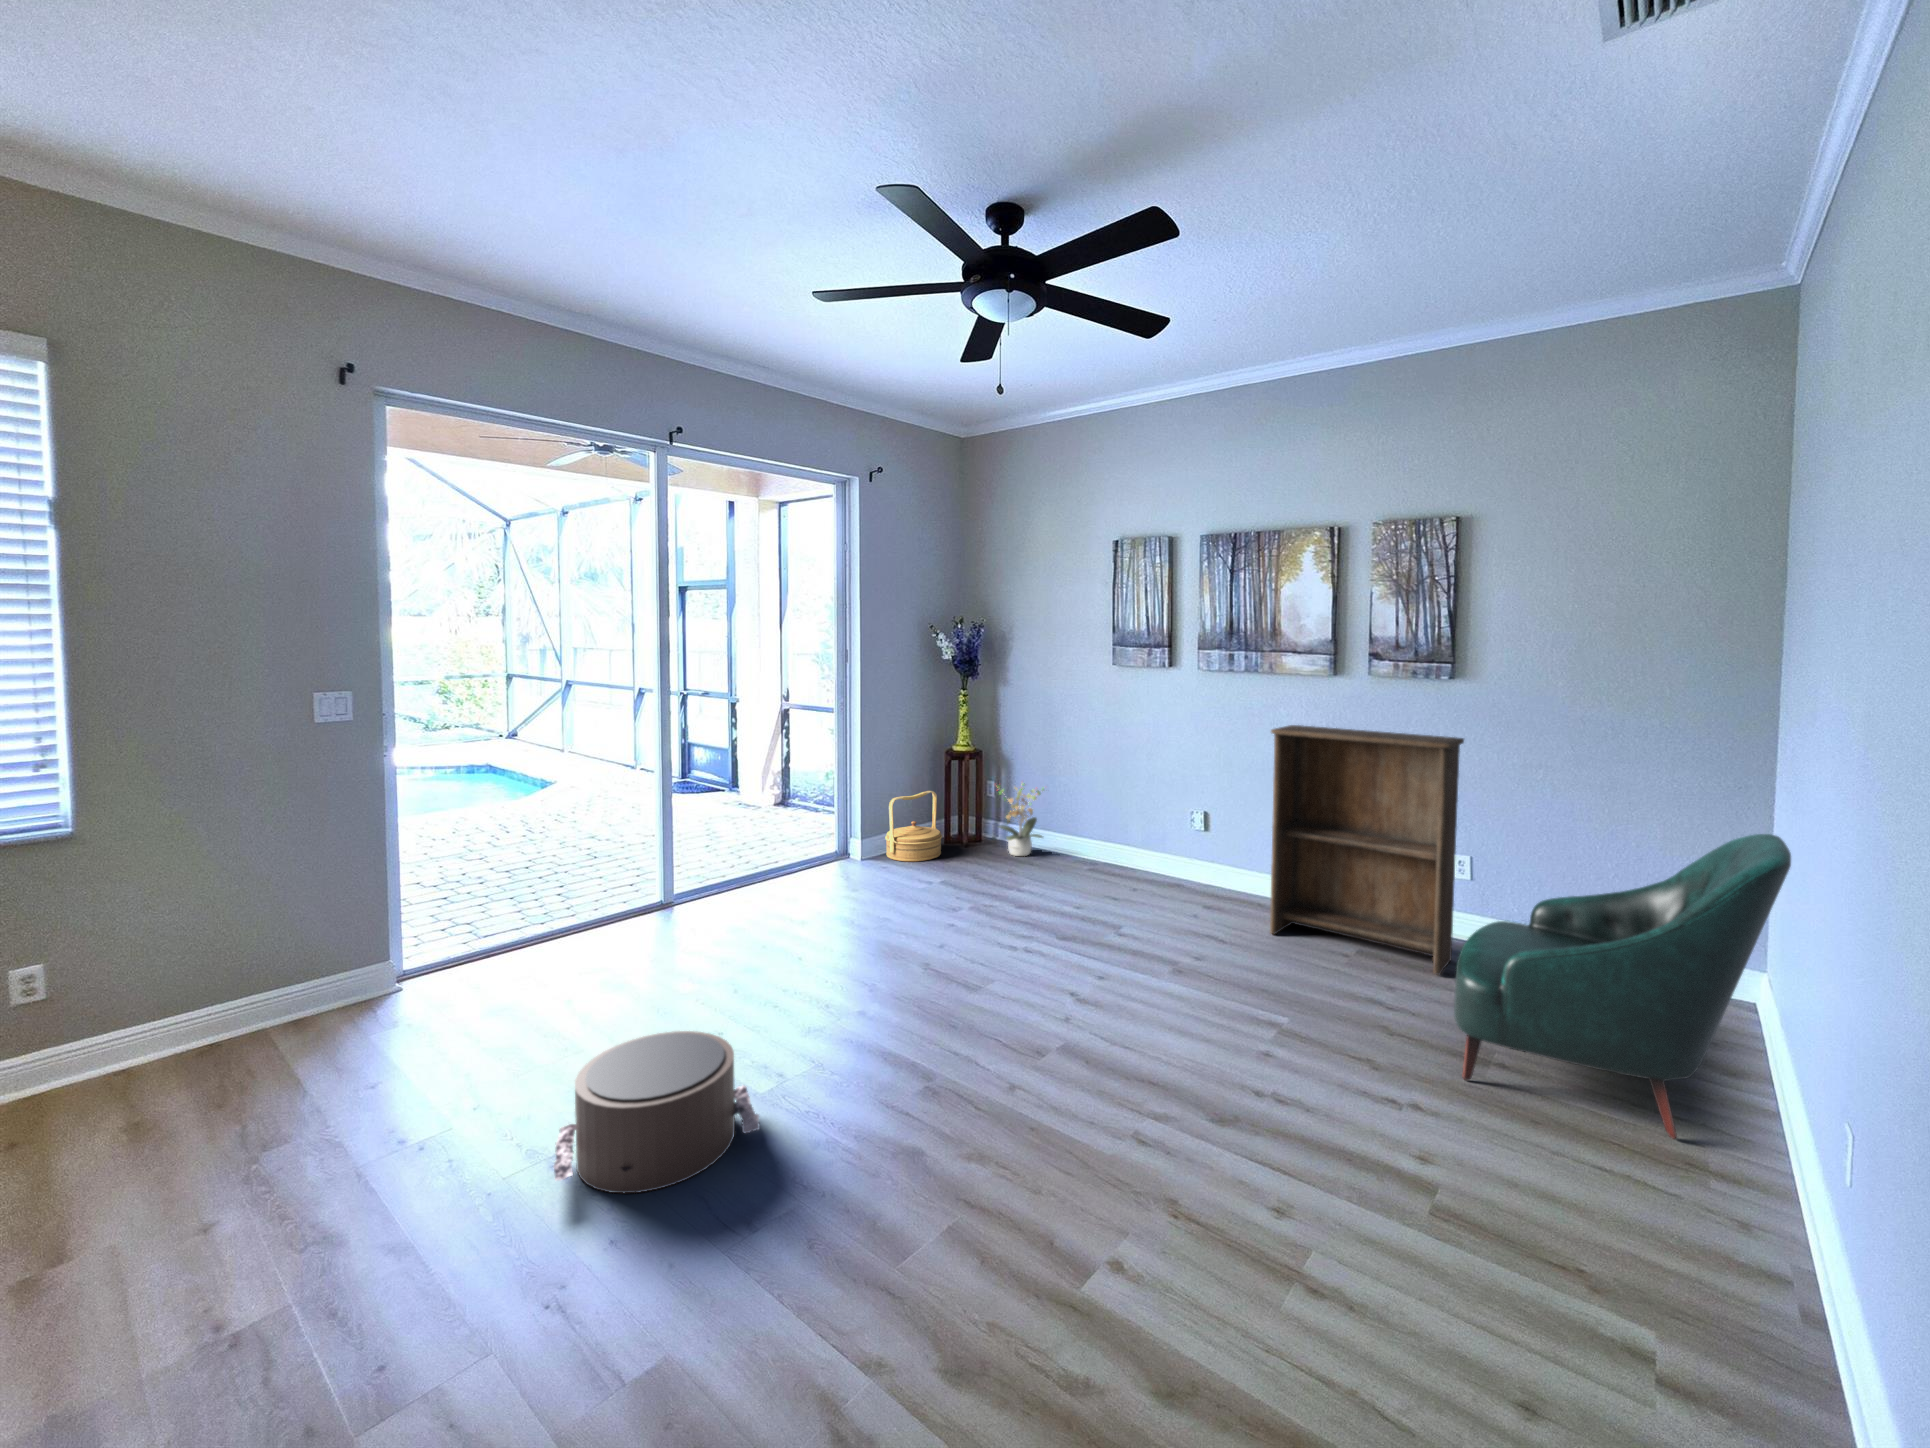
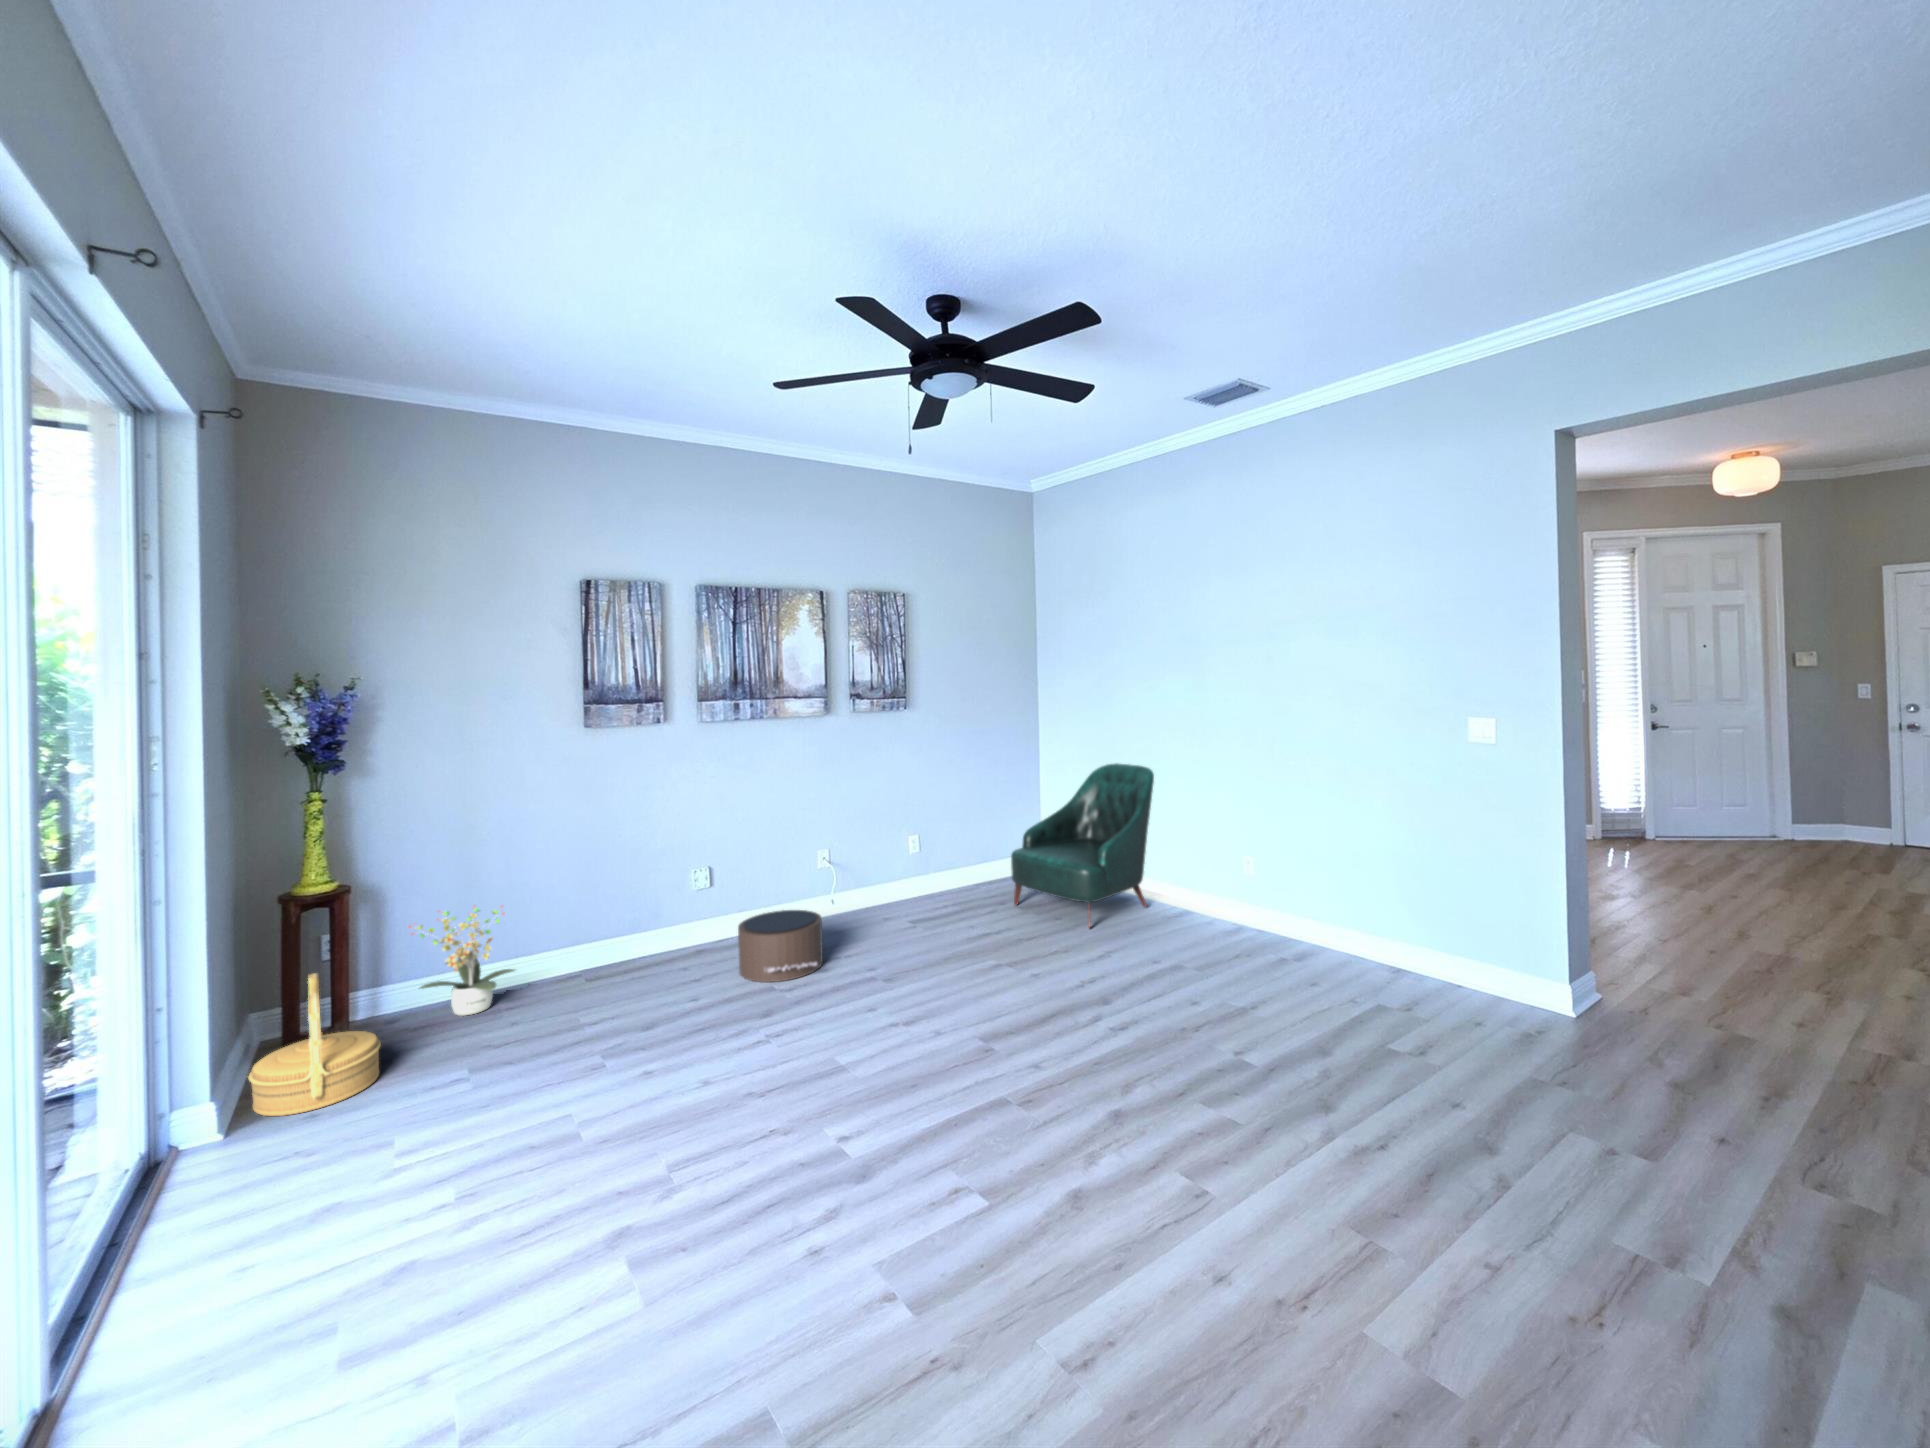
bookshelf: present [1270,725,1464,975] -> none [835,747,968,934]
pouf: present [554,1031,760,1193] -> present [738,910,823,982]

